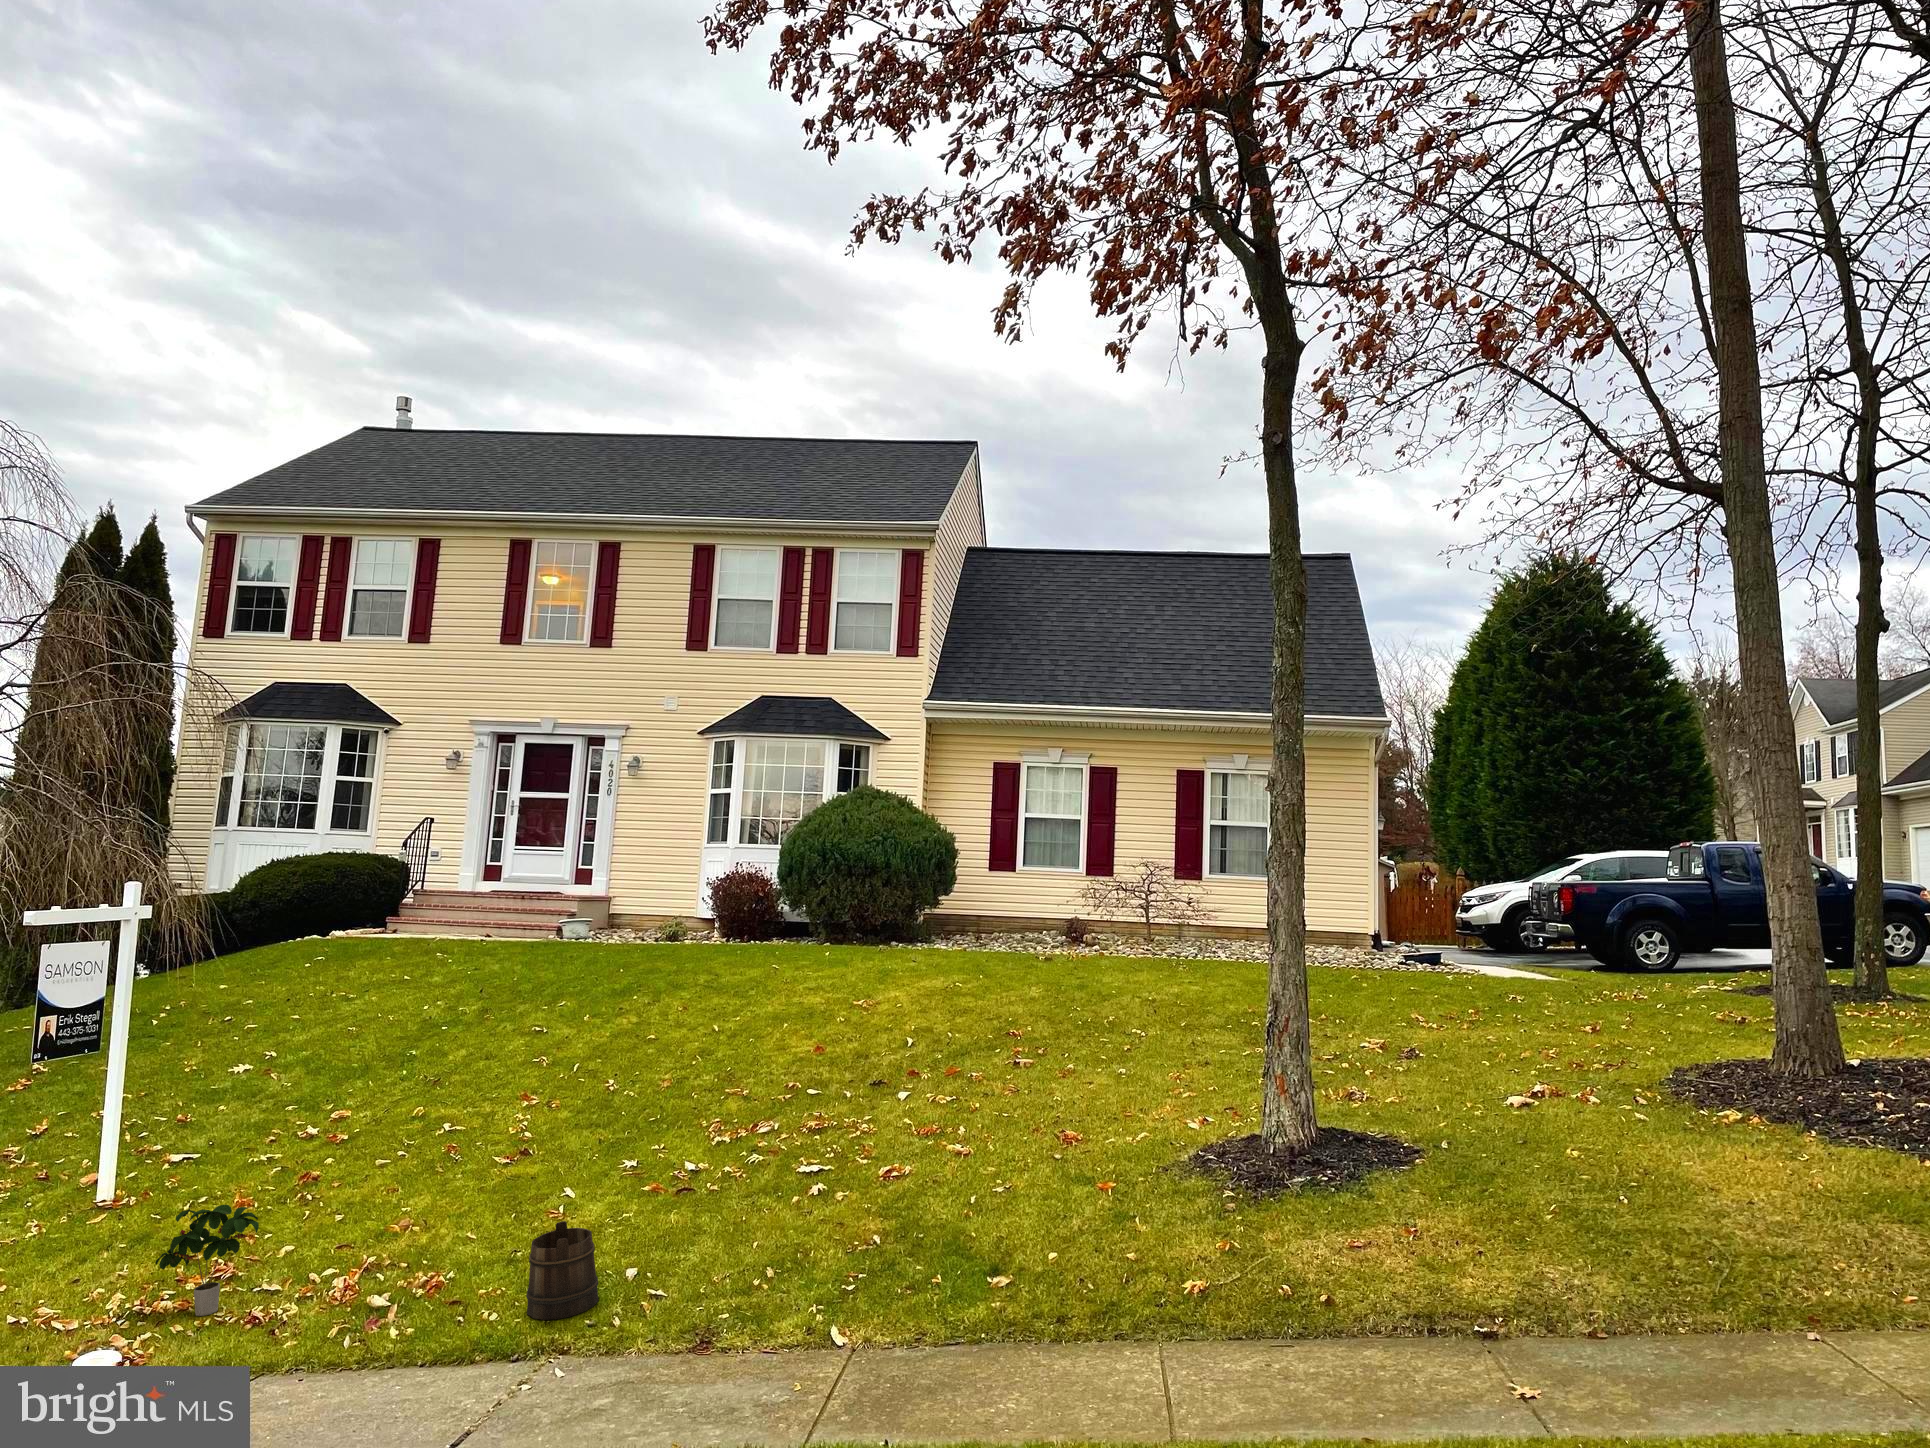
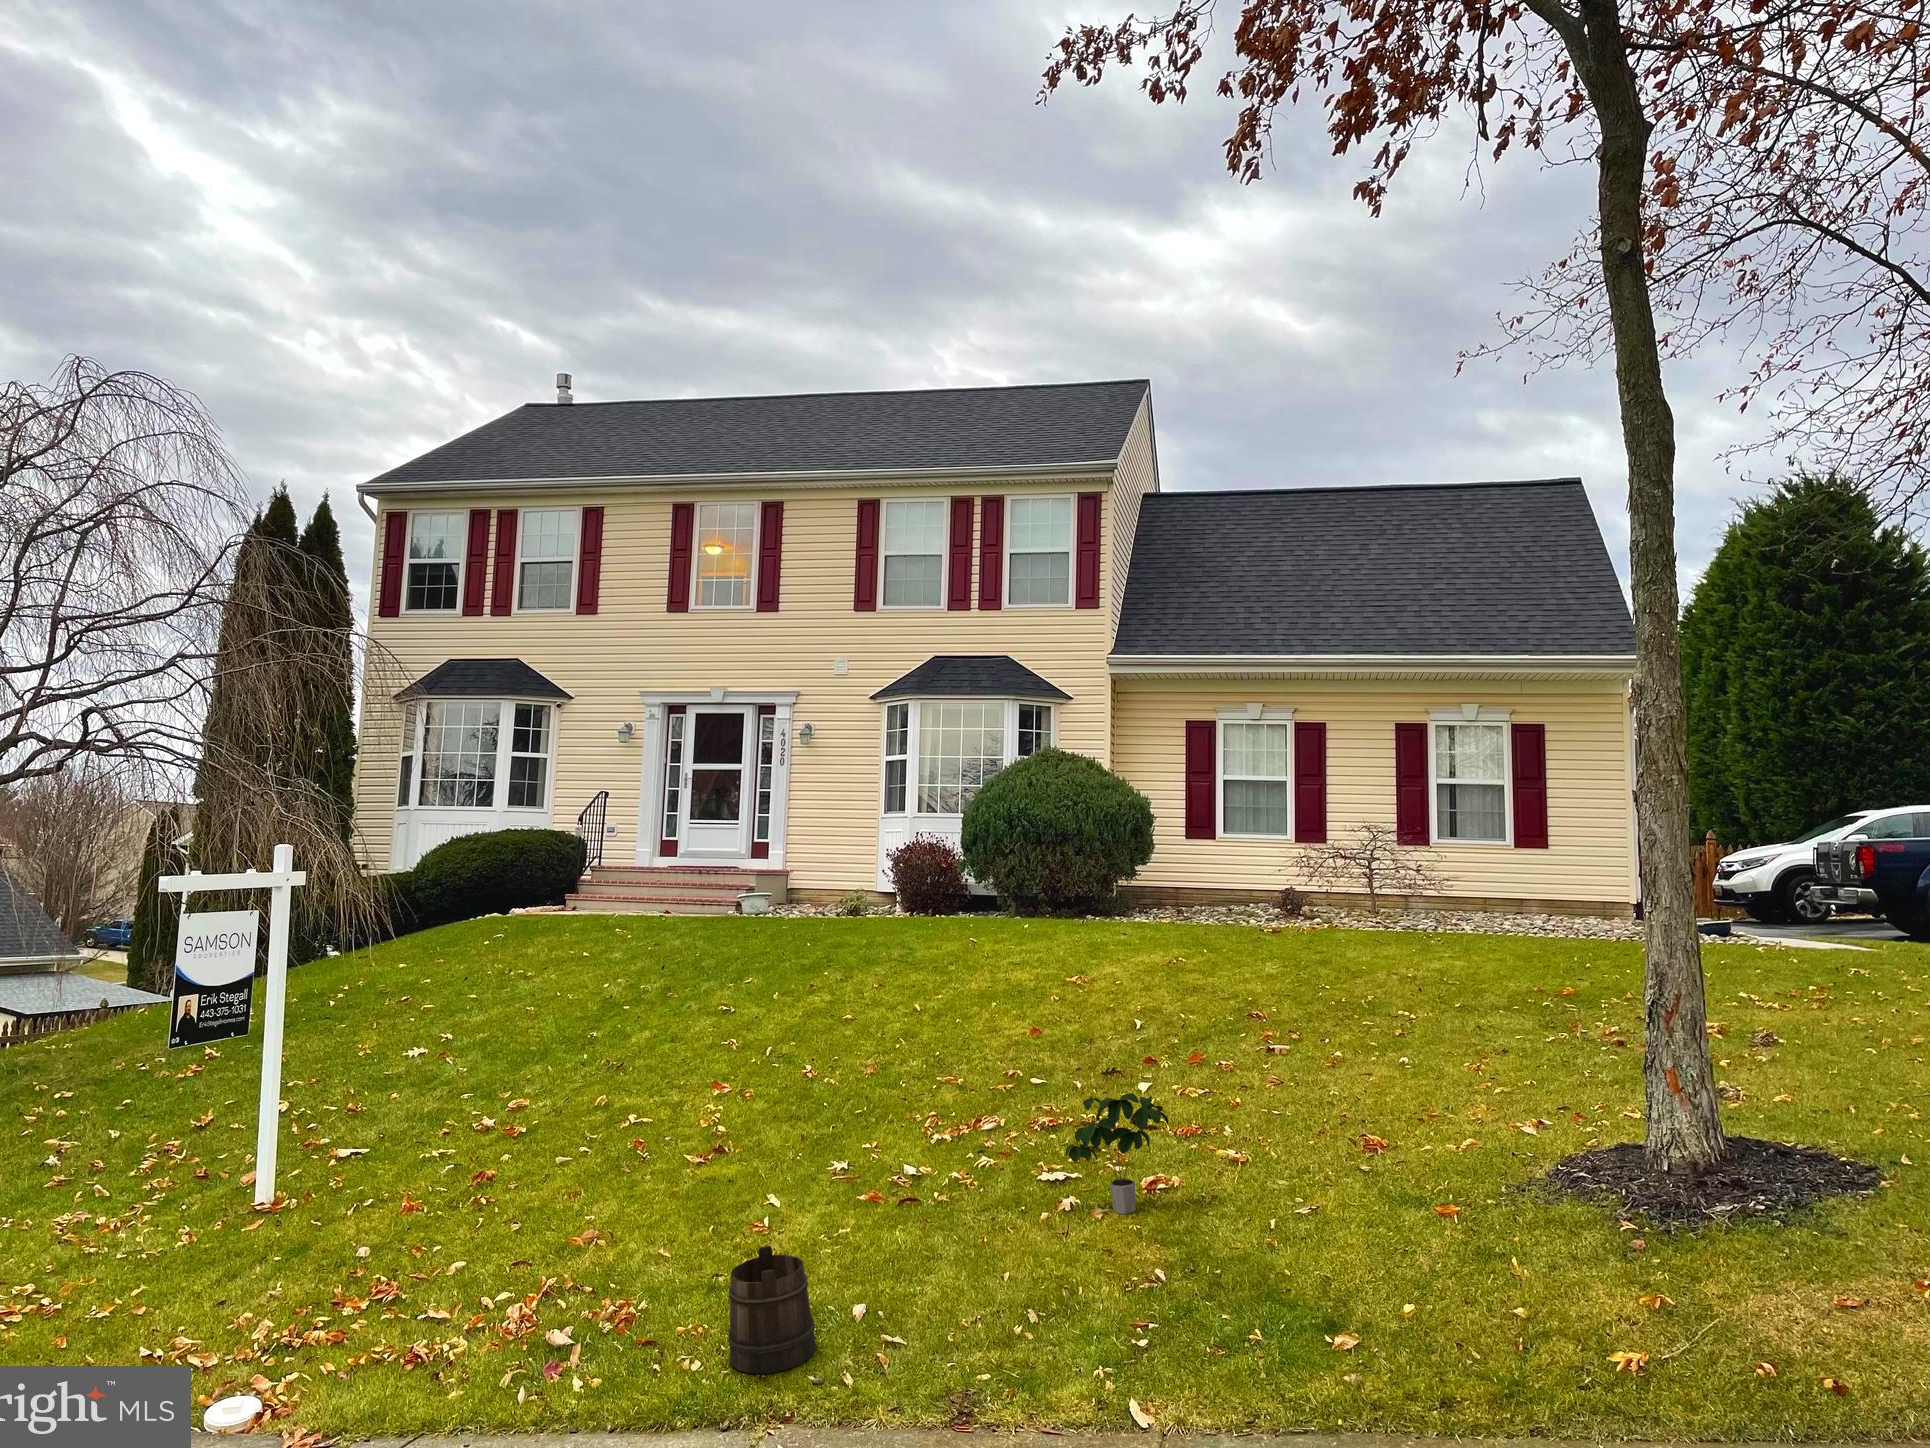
potted plant: present [155,1205,259,1316] -> present [1065,1093,1169,1214]

